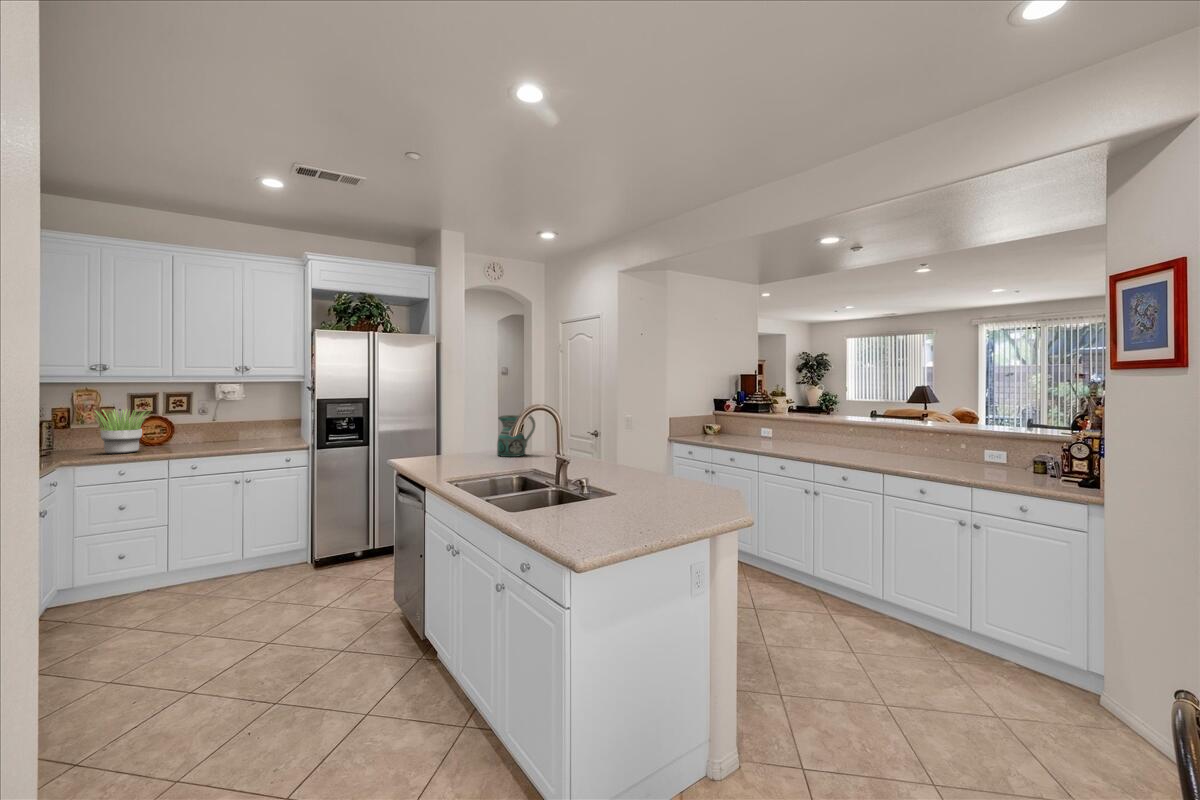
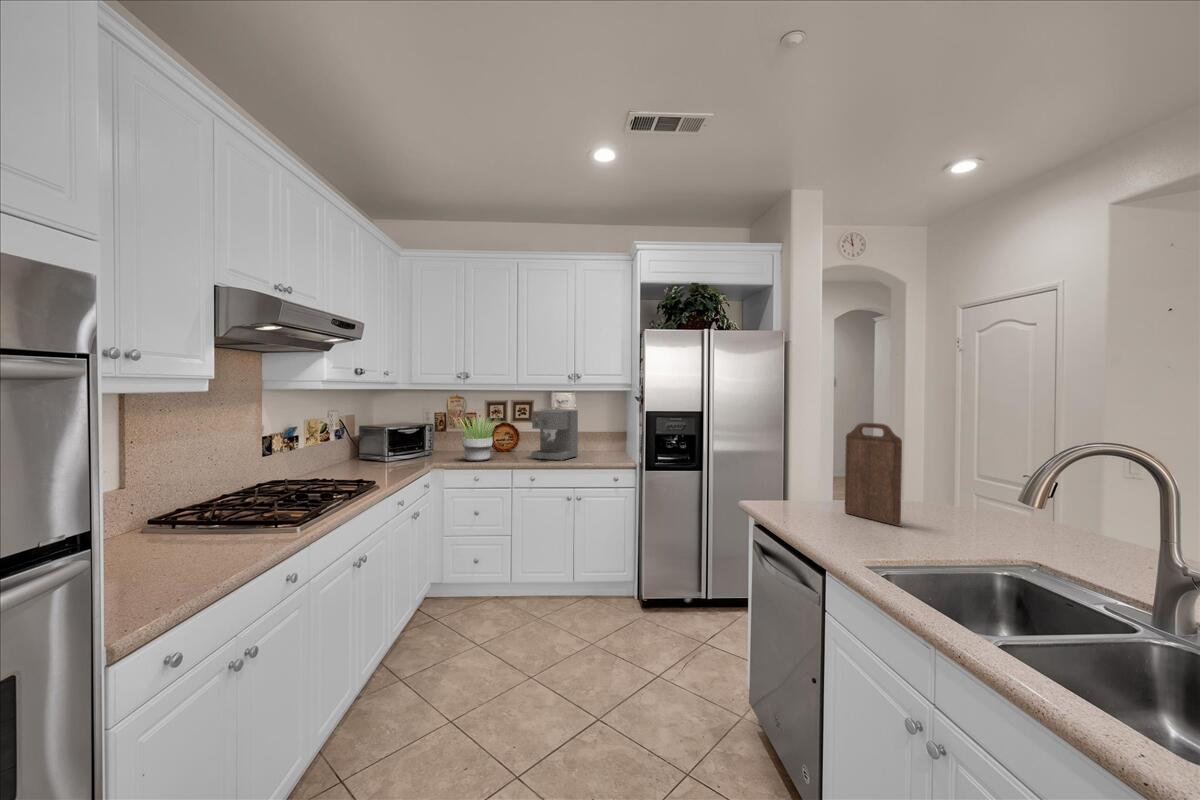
cutting board: none [451,398,477,457] -> present [845,423,902,525]
coffee maker: none [192,401,247,448] -> present [531,409,578,461]
ceramic pitcher: present [497,415,535,457] -> none [937,455,1028,537]

